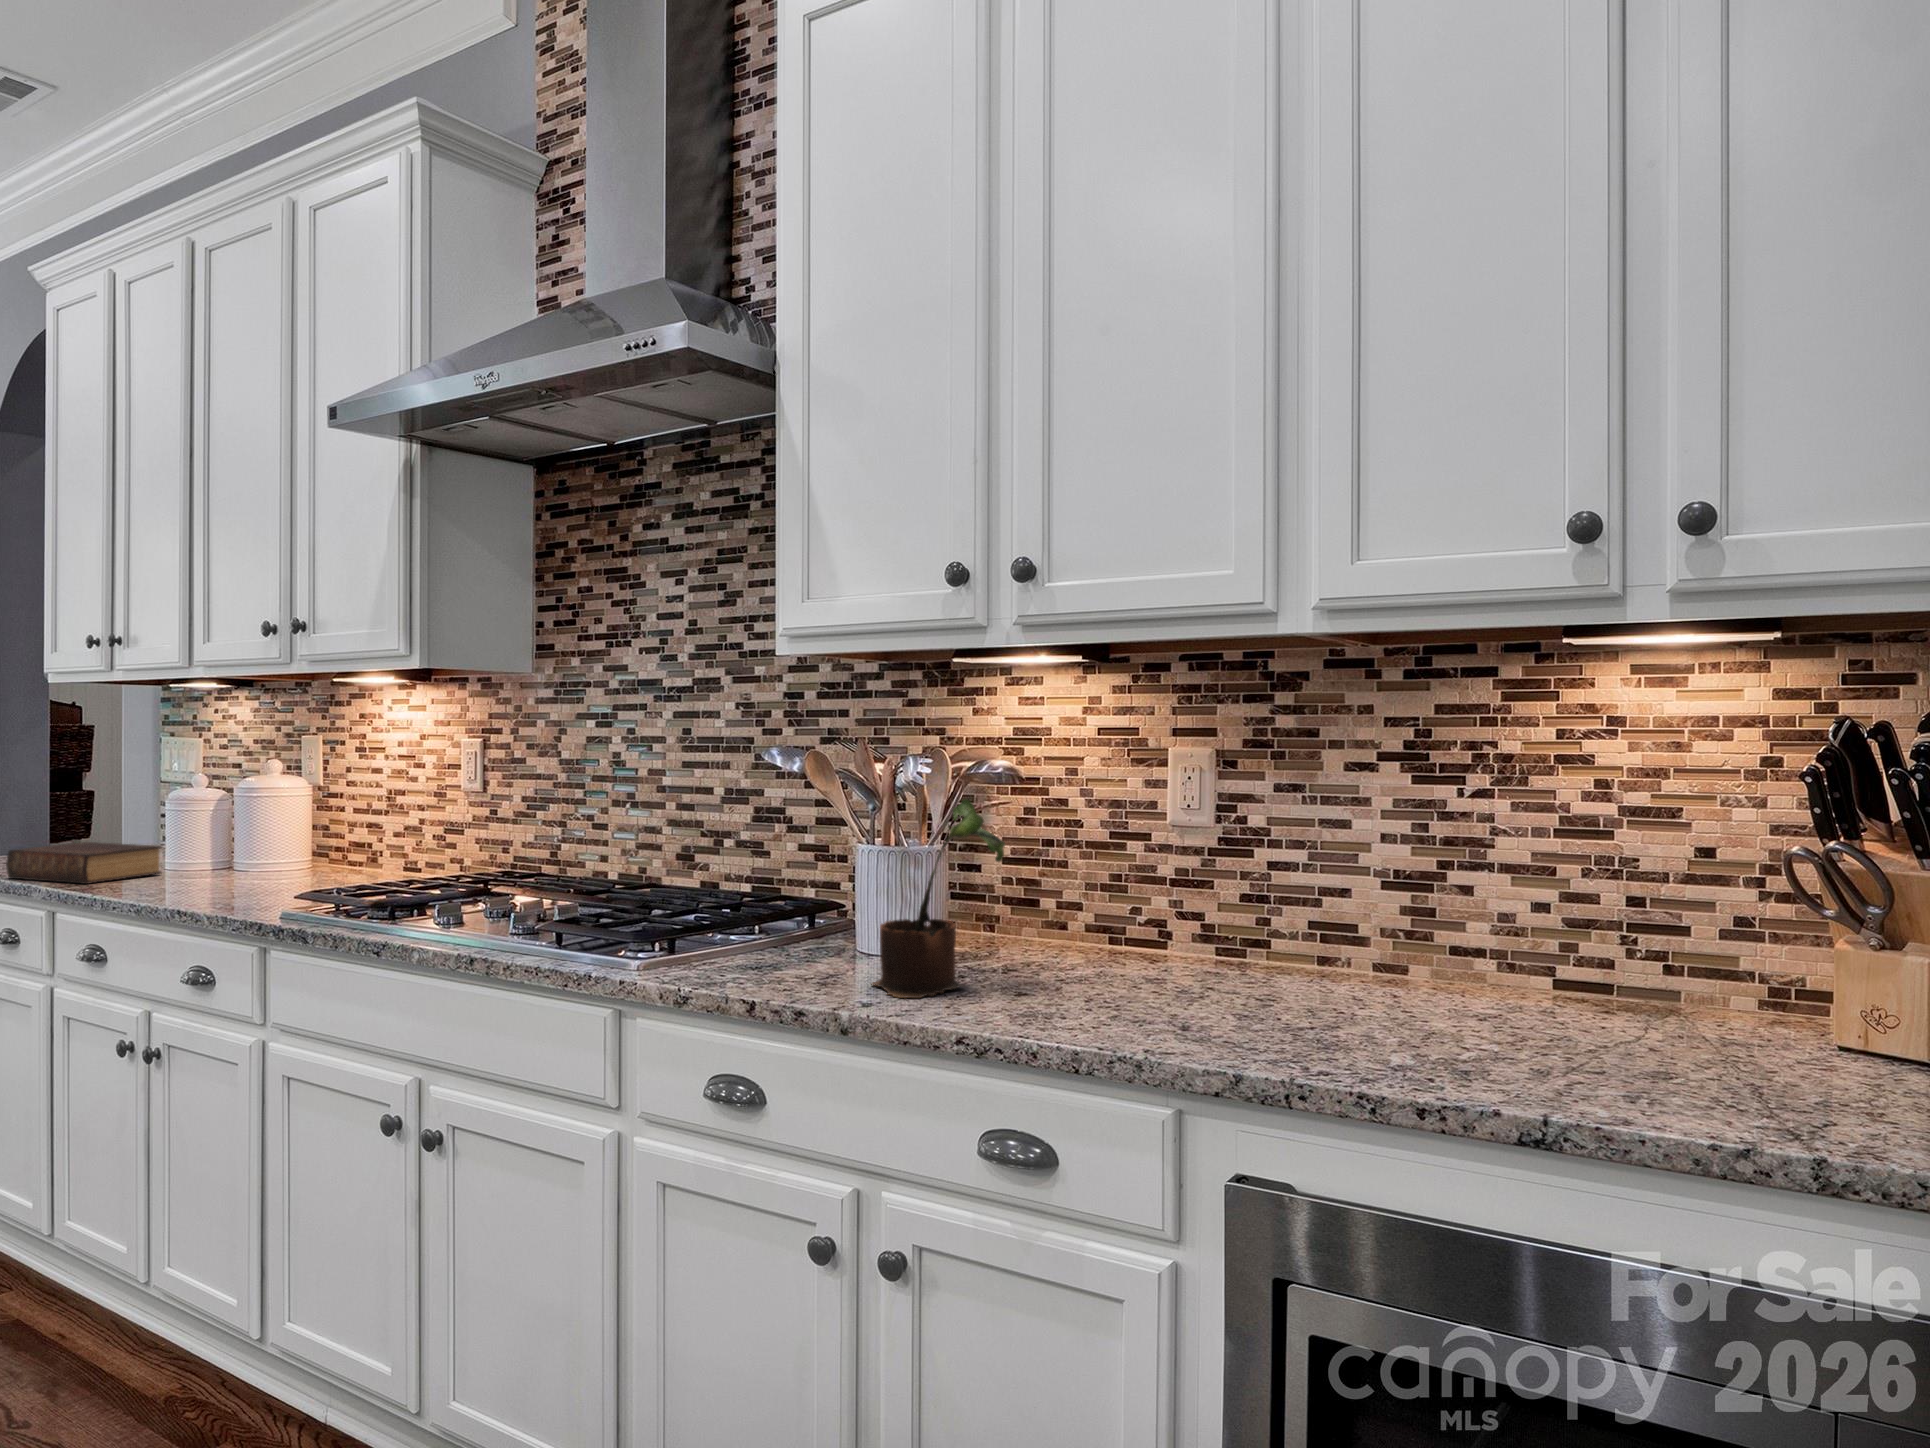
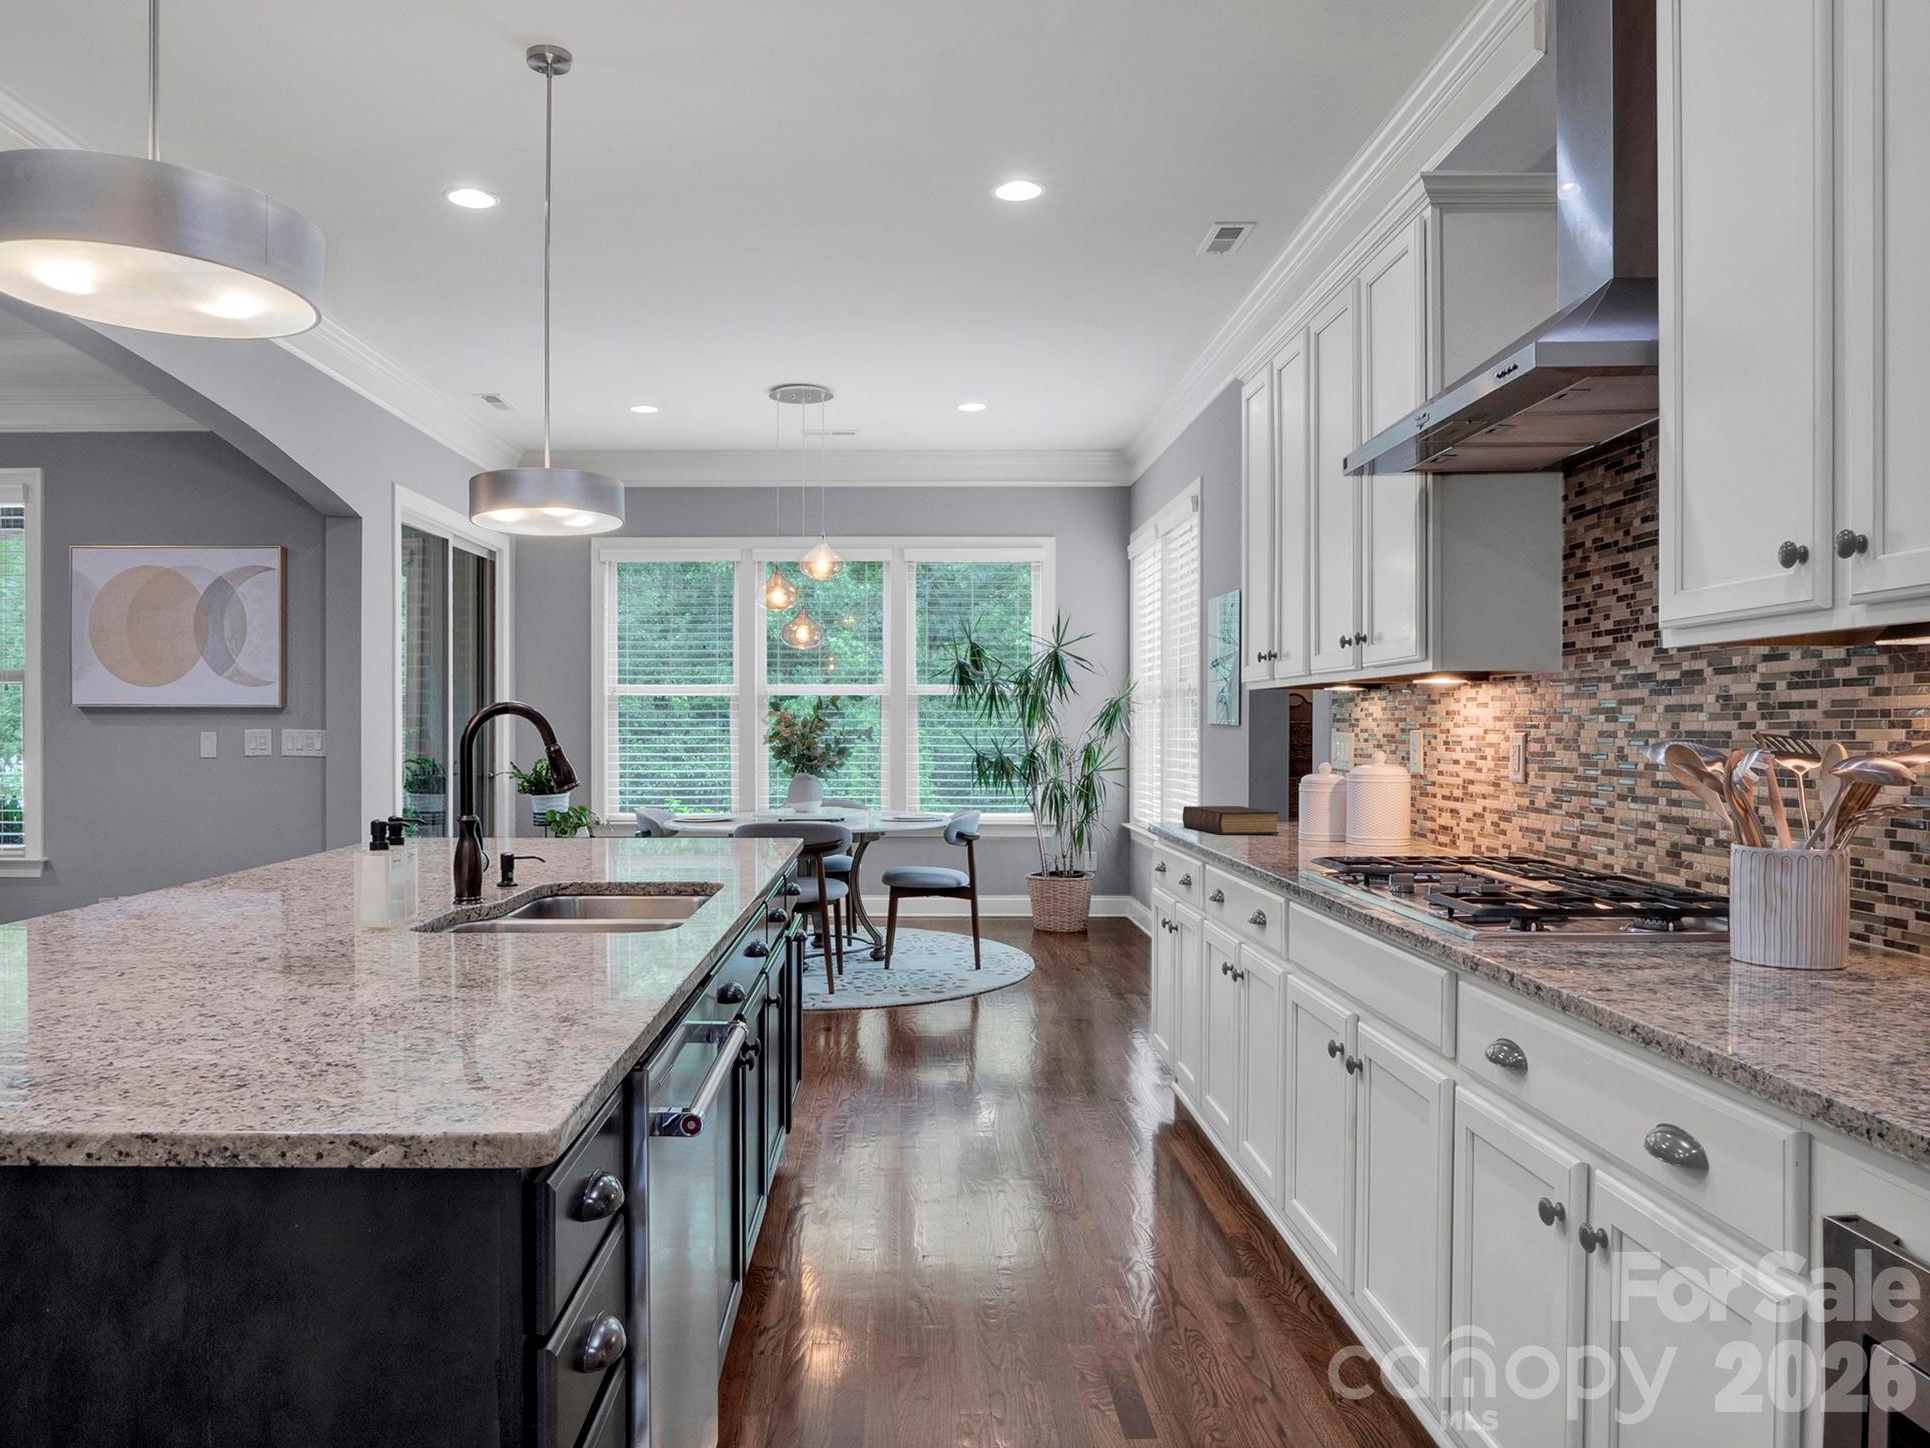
potted plant: present [872,799,1005,998] -> none [1652,785,1837,987]

